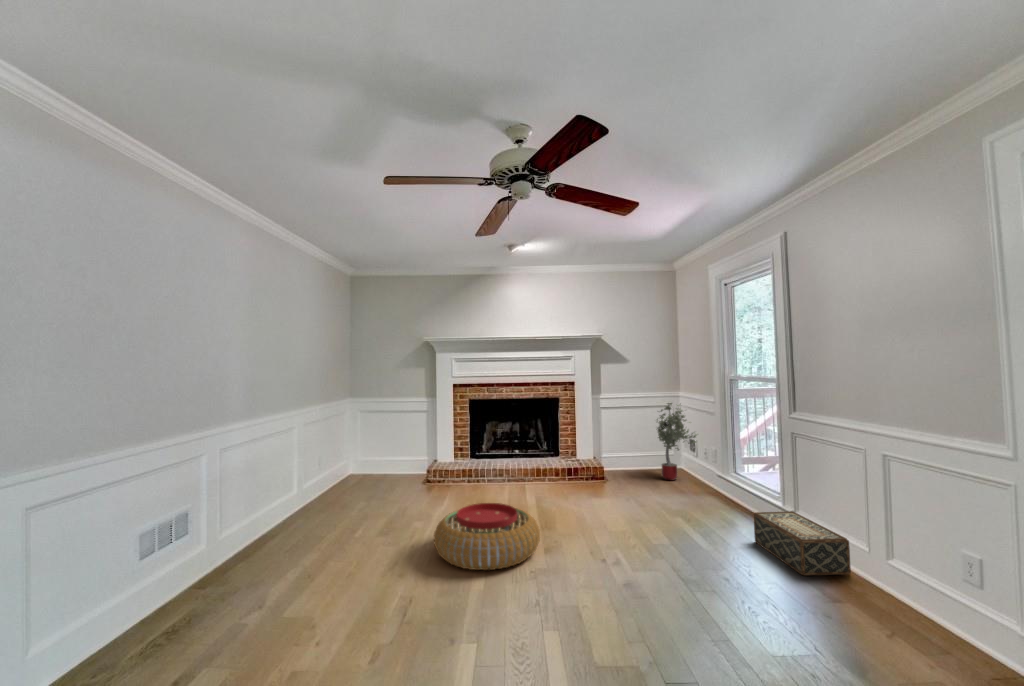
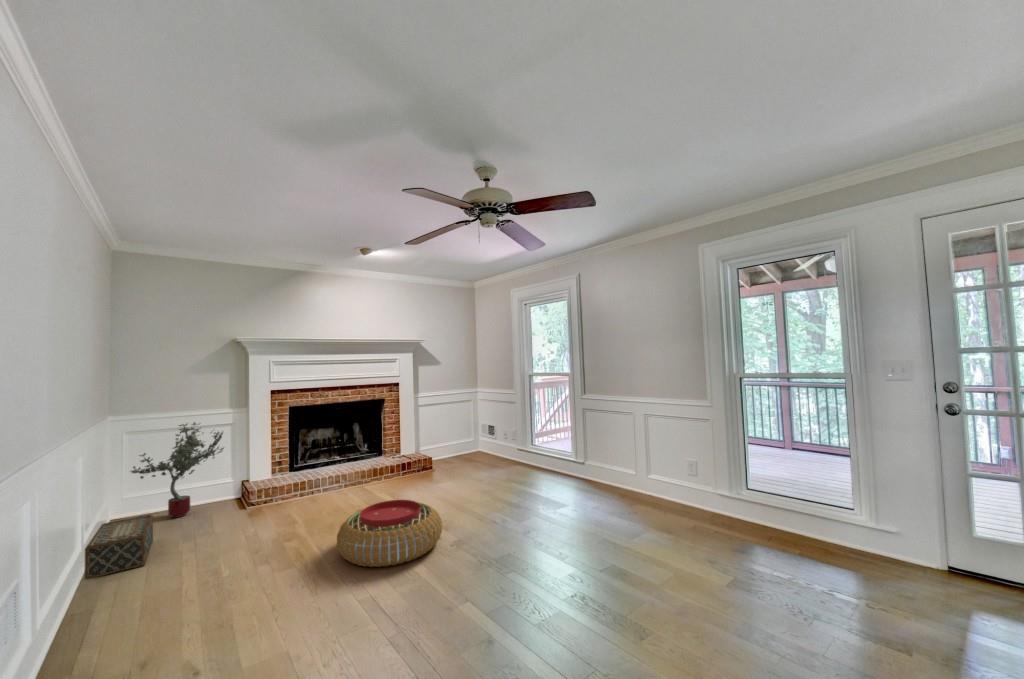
potted tree: present [657,403,698,480] -> present [131,422,224,518]
woven basket: present [754,511,851,576] -> present [85,515,153,579]

